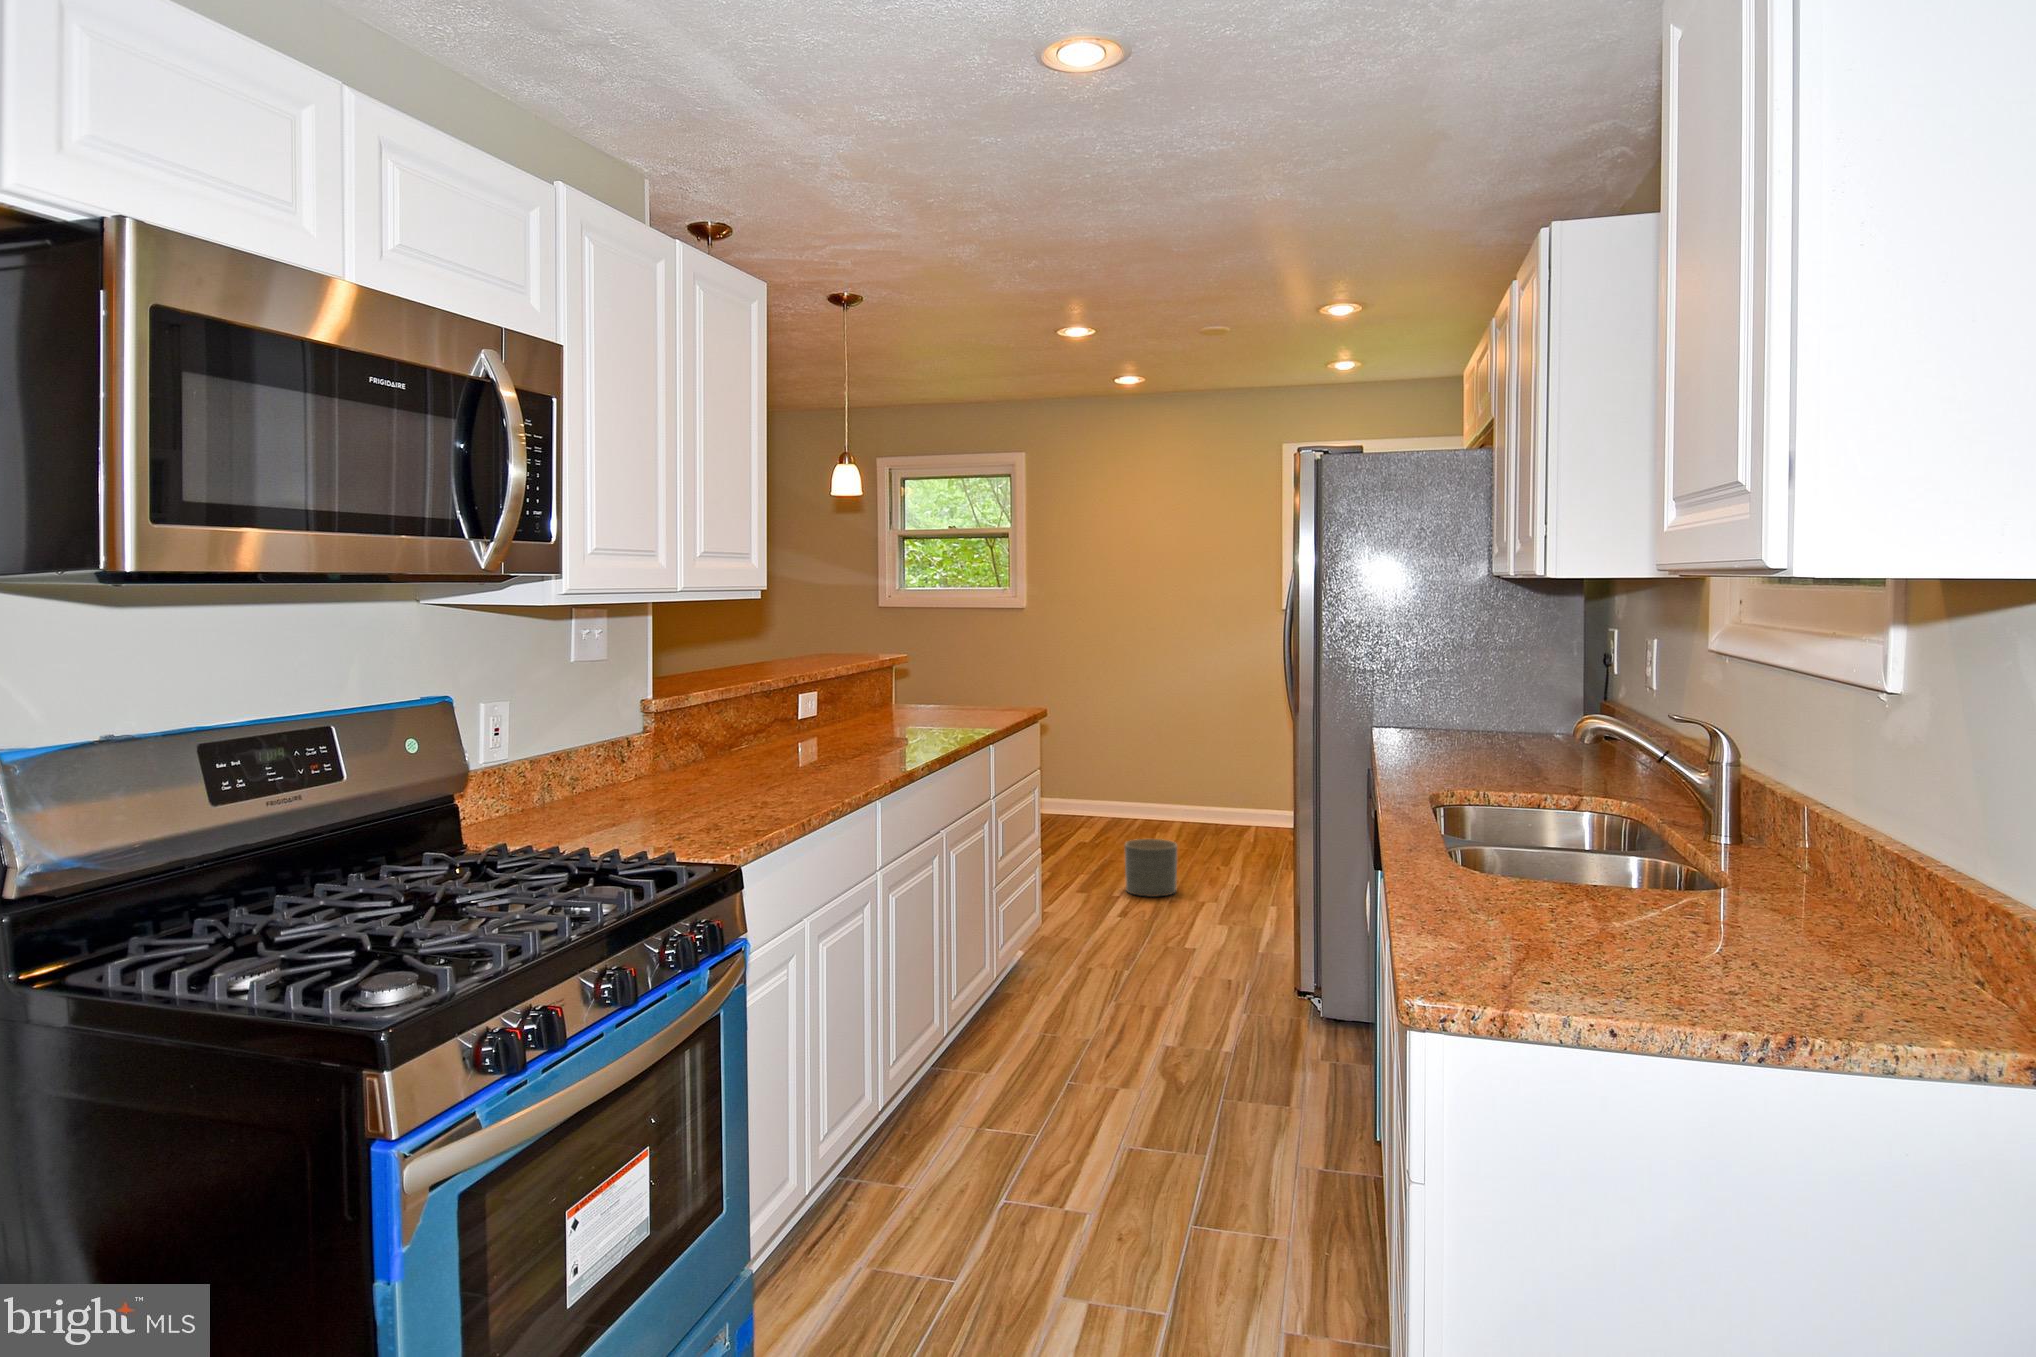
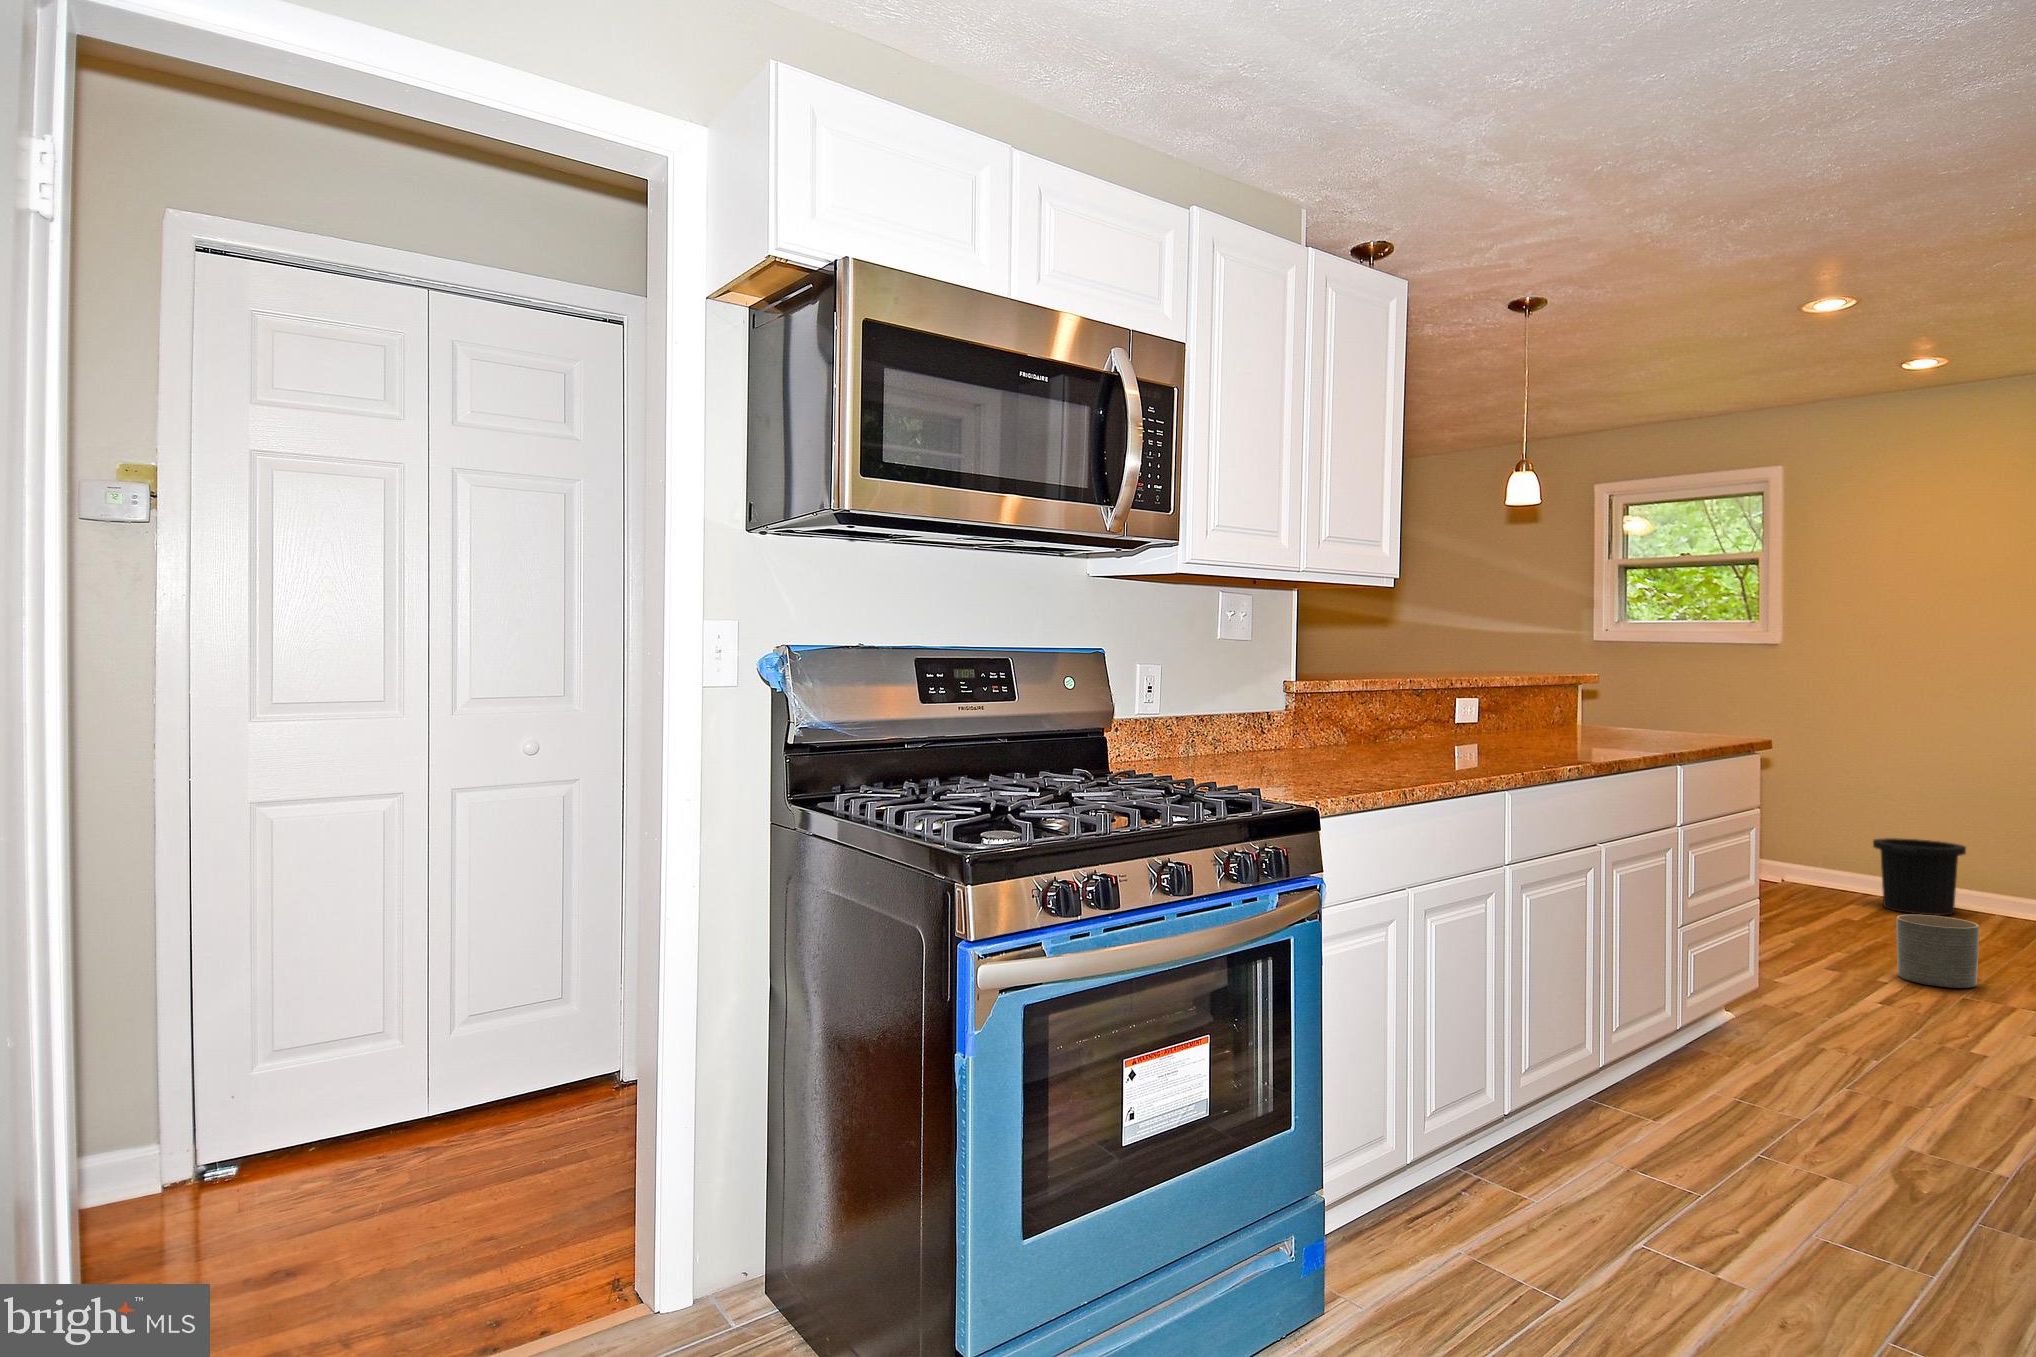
trash can: none [1096,769,1157,831] -> present [1873,838,1966,915]

